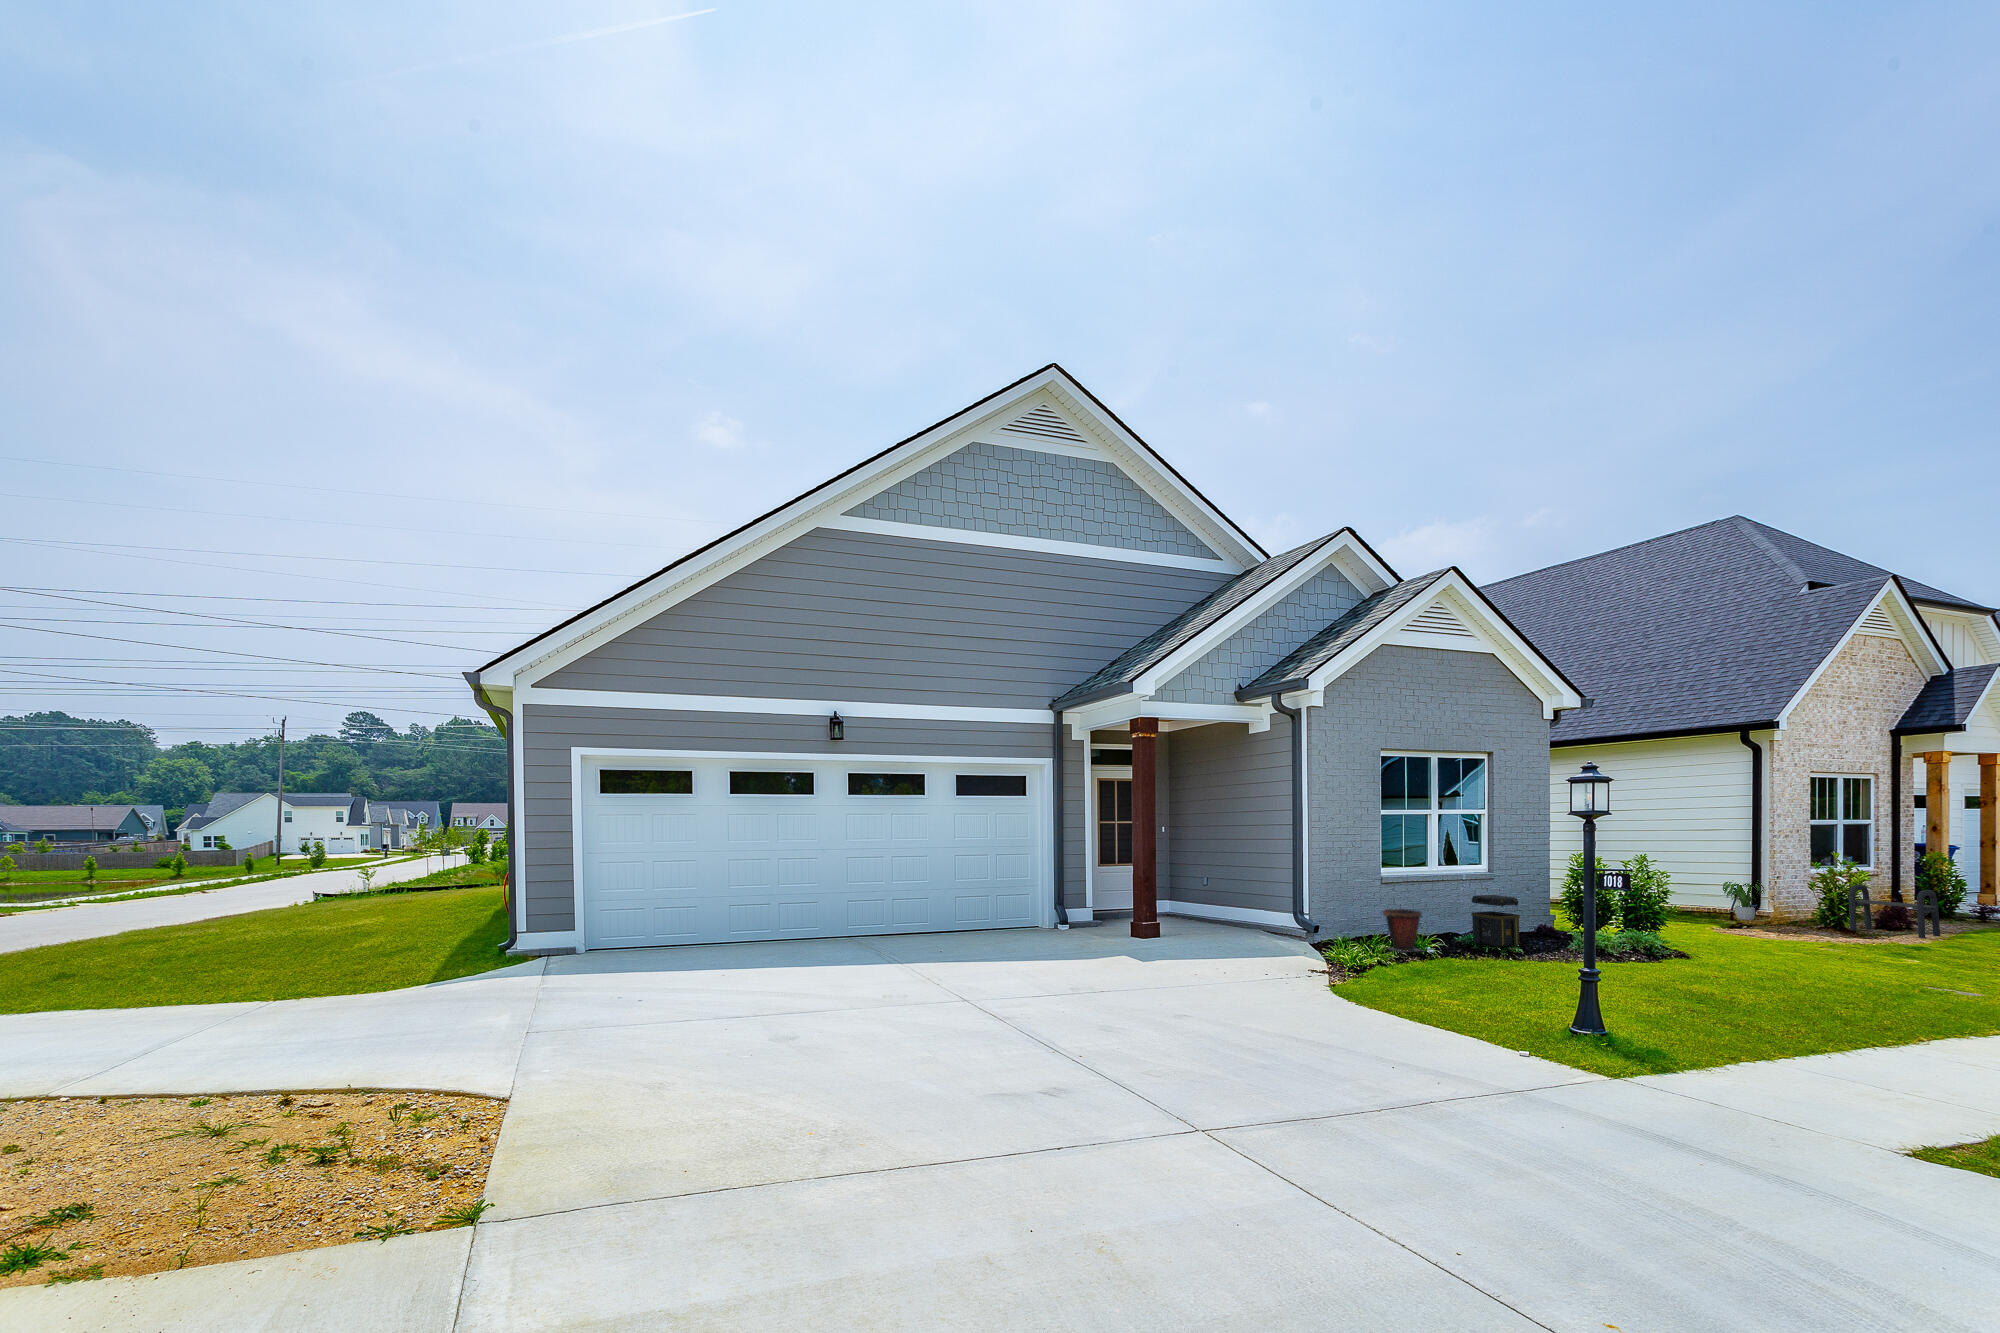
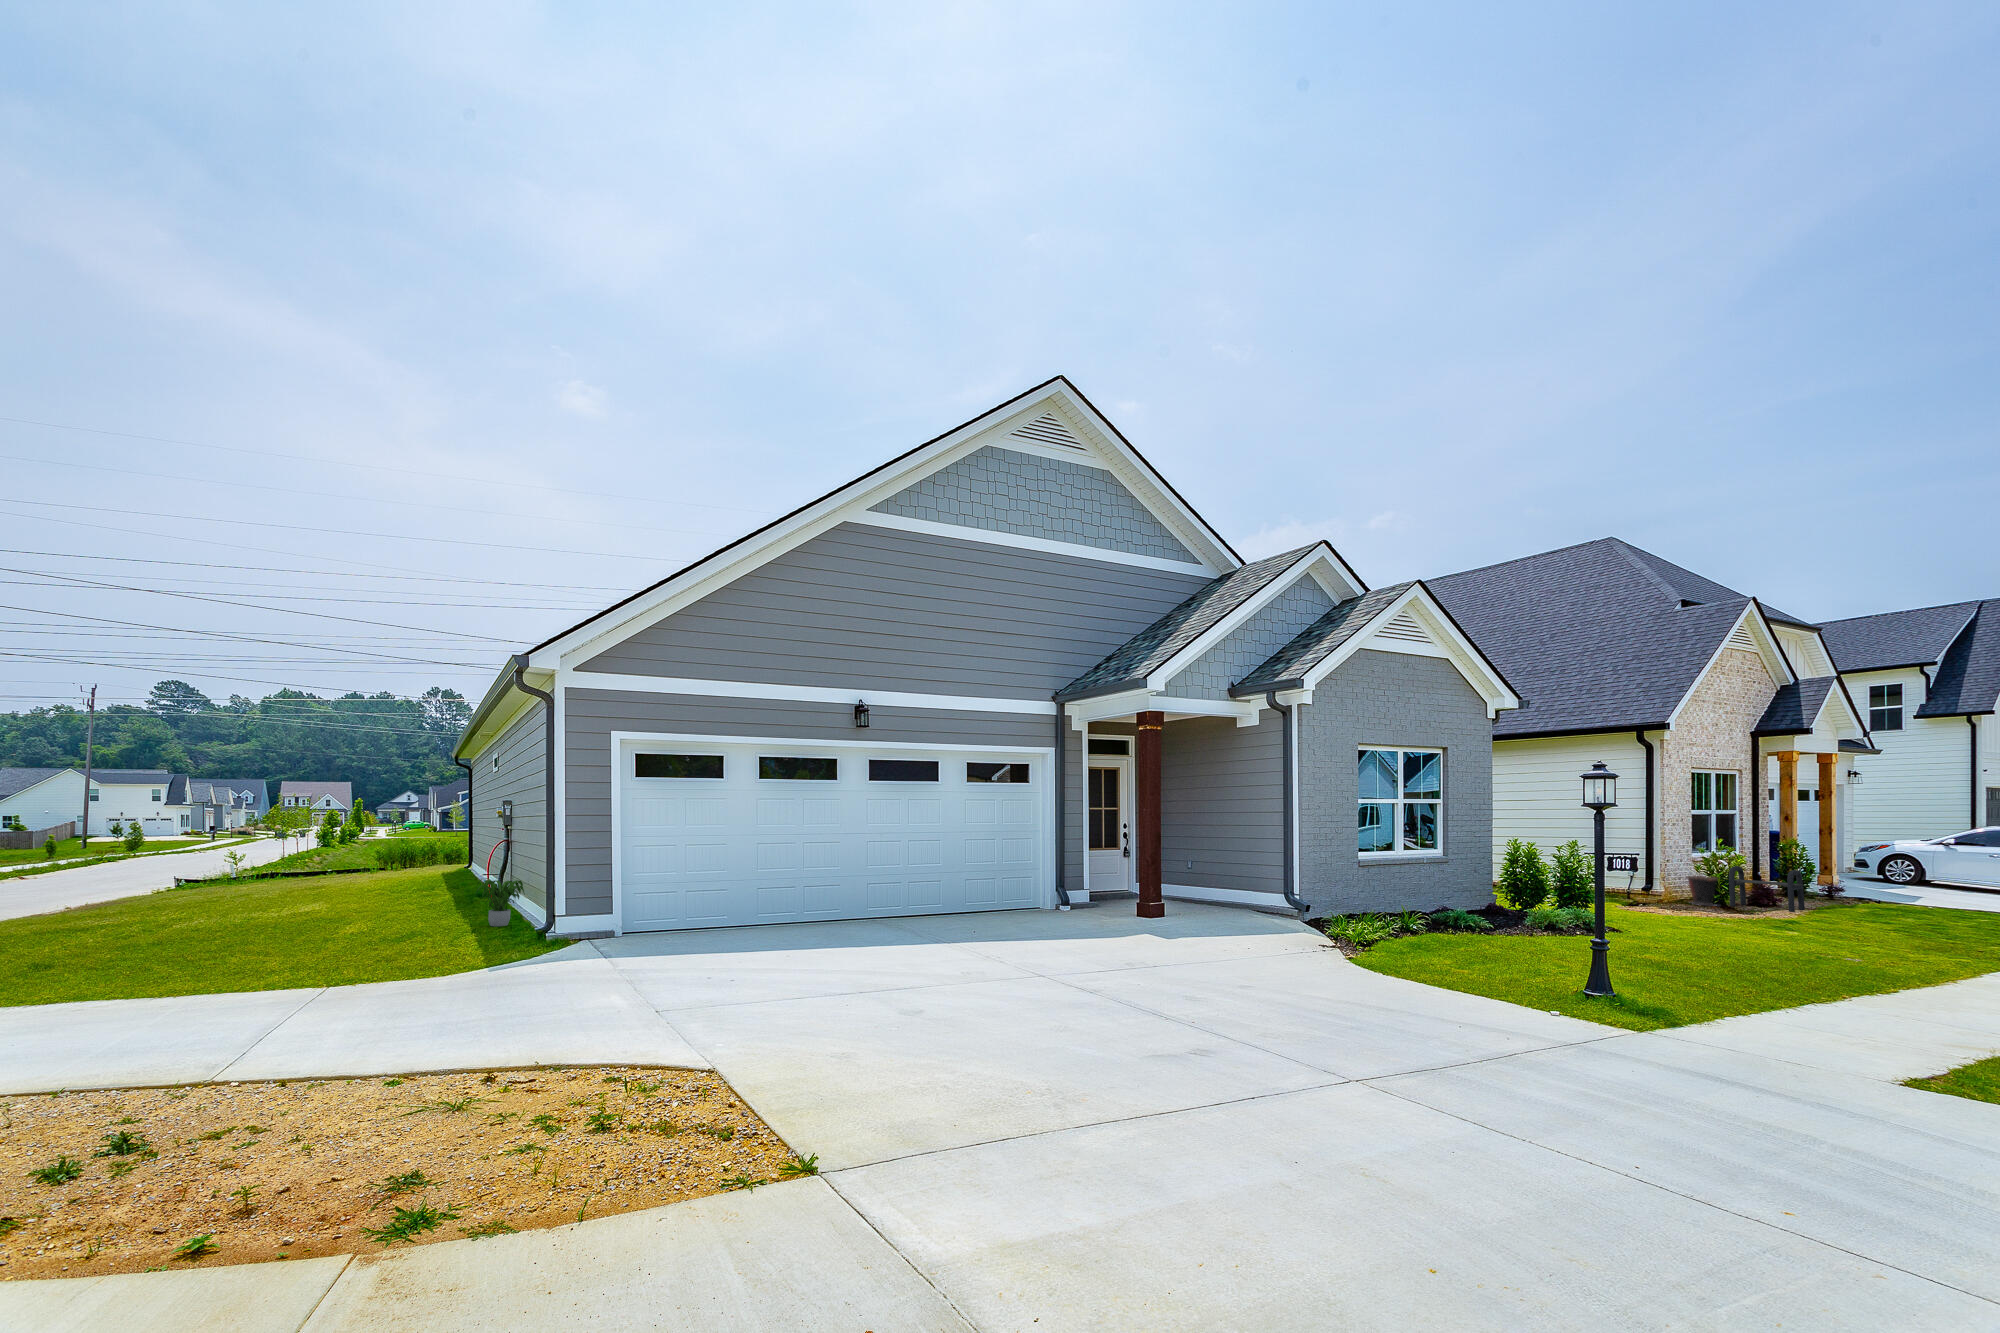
potted plant: present [1723,880,1765,920] -> present [476,878,525,926]
toolbox: present [1471,895,1520,947] -> none [1432,875,1475,922]
trash can: present [1383,909,1422,952] -> present [1687,876,1717,905]

